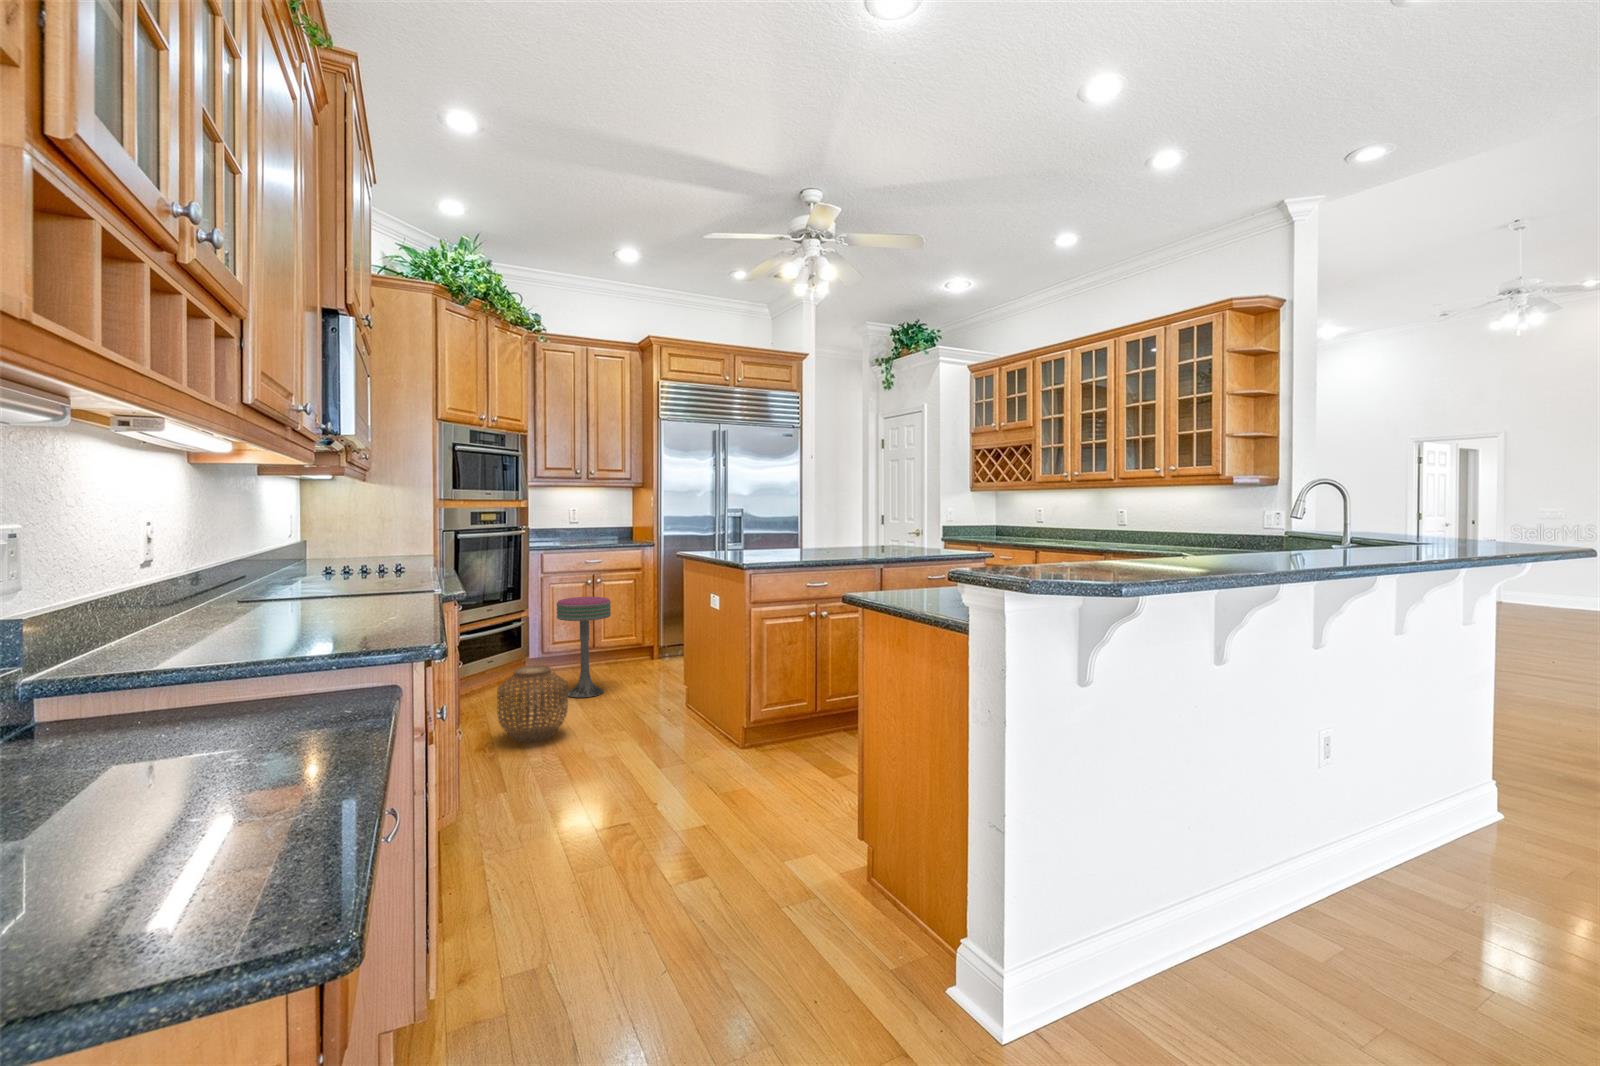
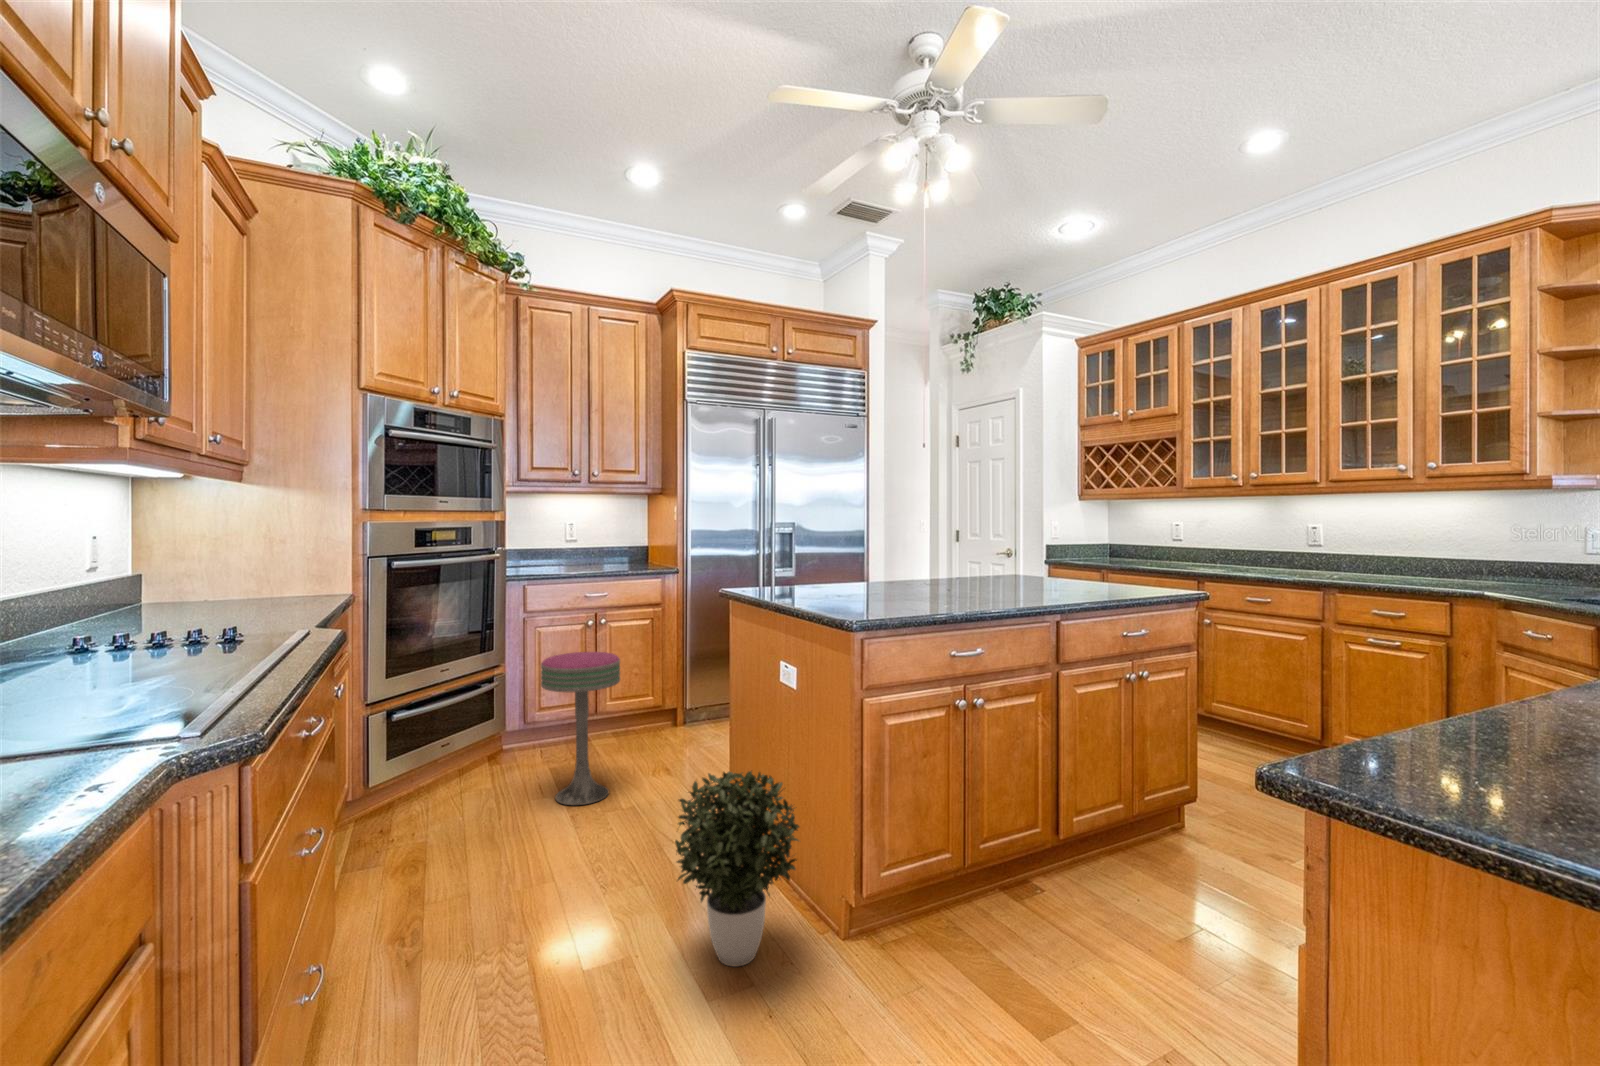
potted plant: none [640,649,714,759] -> present [675,771,799,967]
woven basket: present [497,665,568,742] -> none [434,780,552,917]

